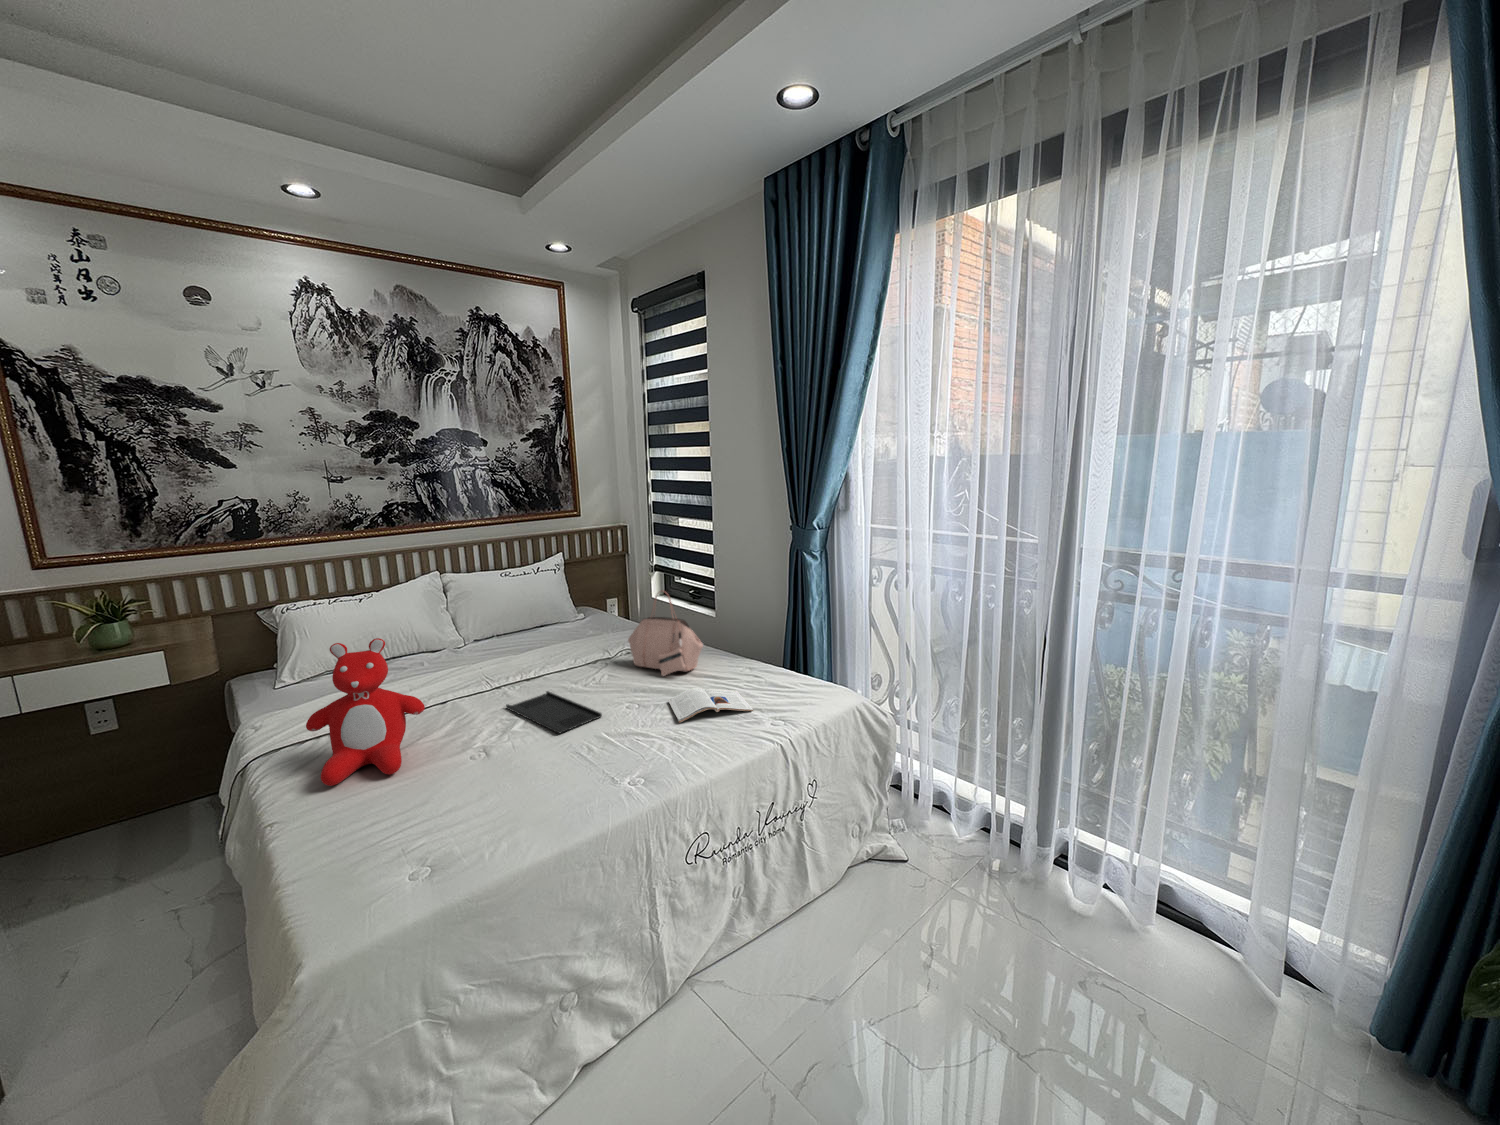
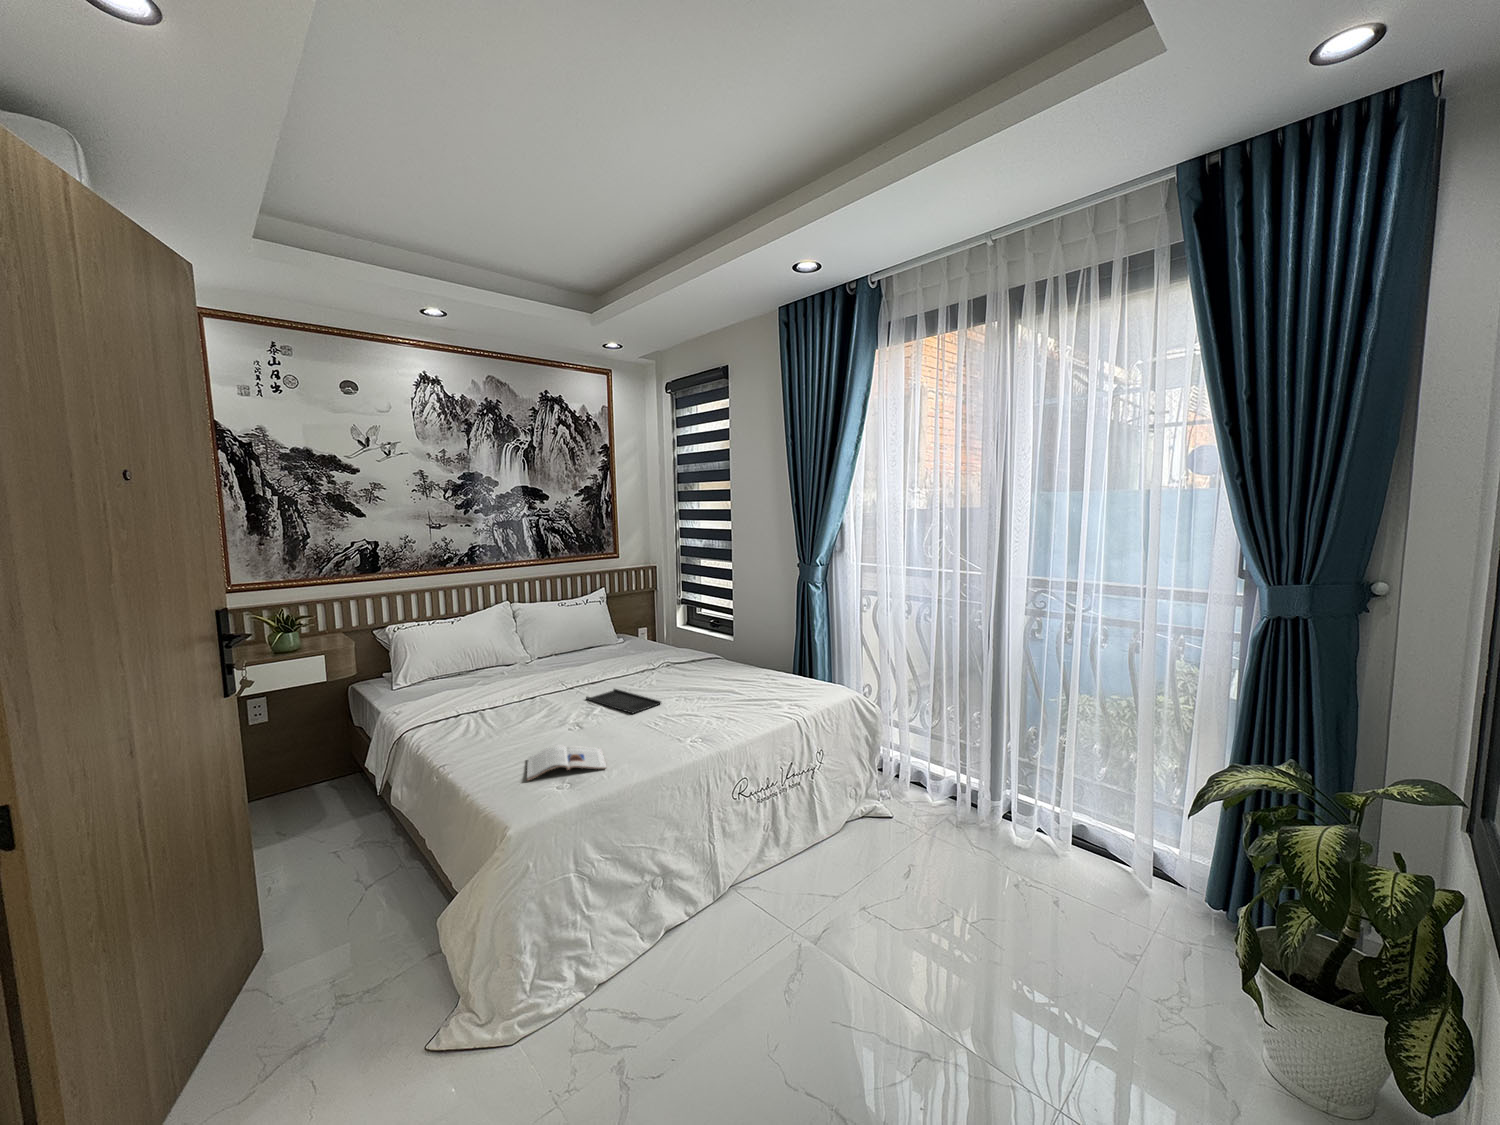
handbag: present [628,591,703,676] -> none [671,613,732,679]
teddy bear: present [306,638,425,786] -> none [457,640,537,742]
magazine: present [668,688,753,723] -> present [527,745,606,781]

